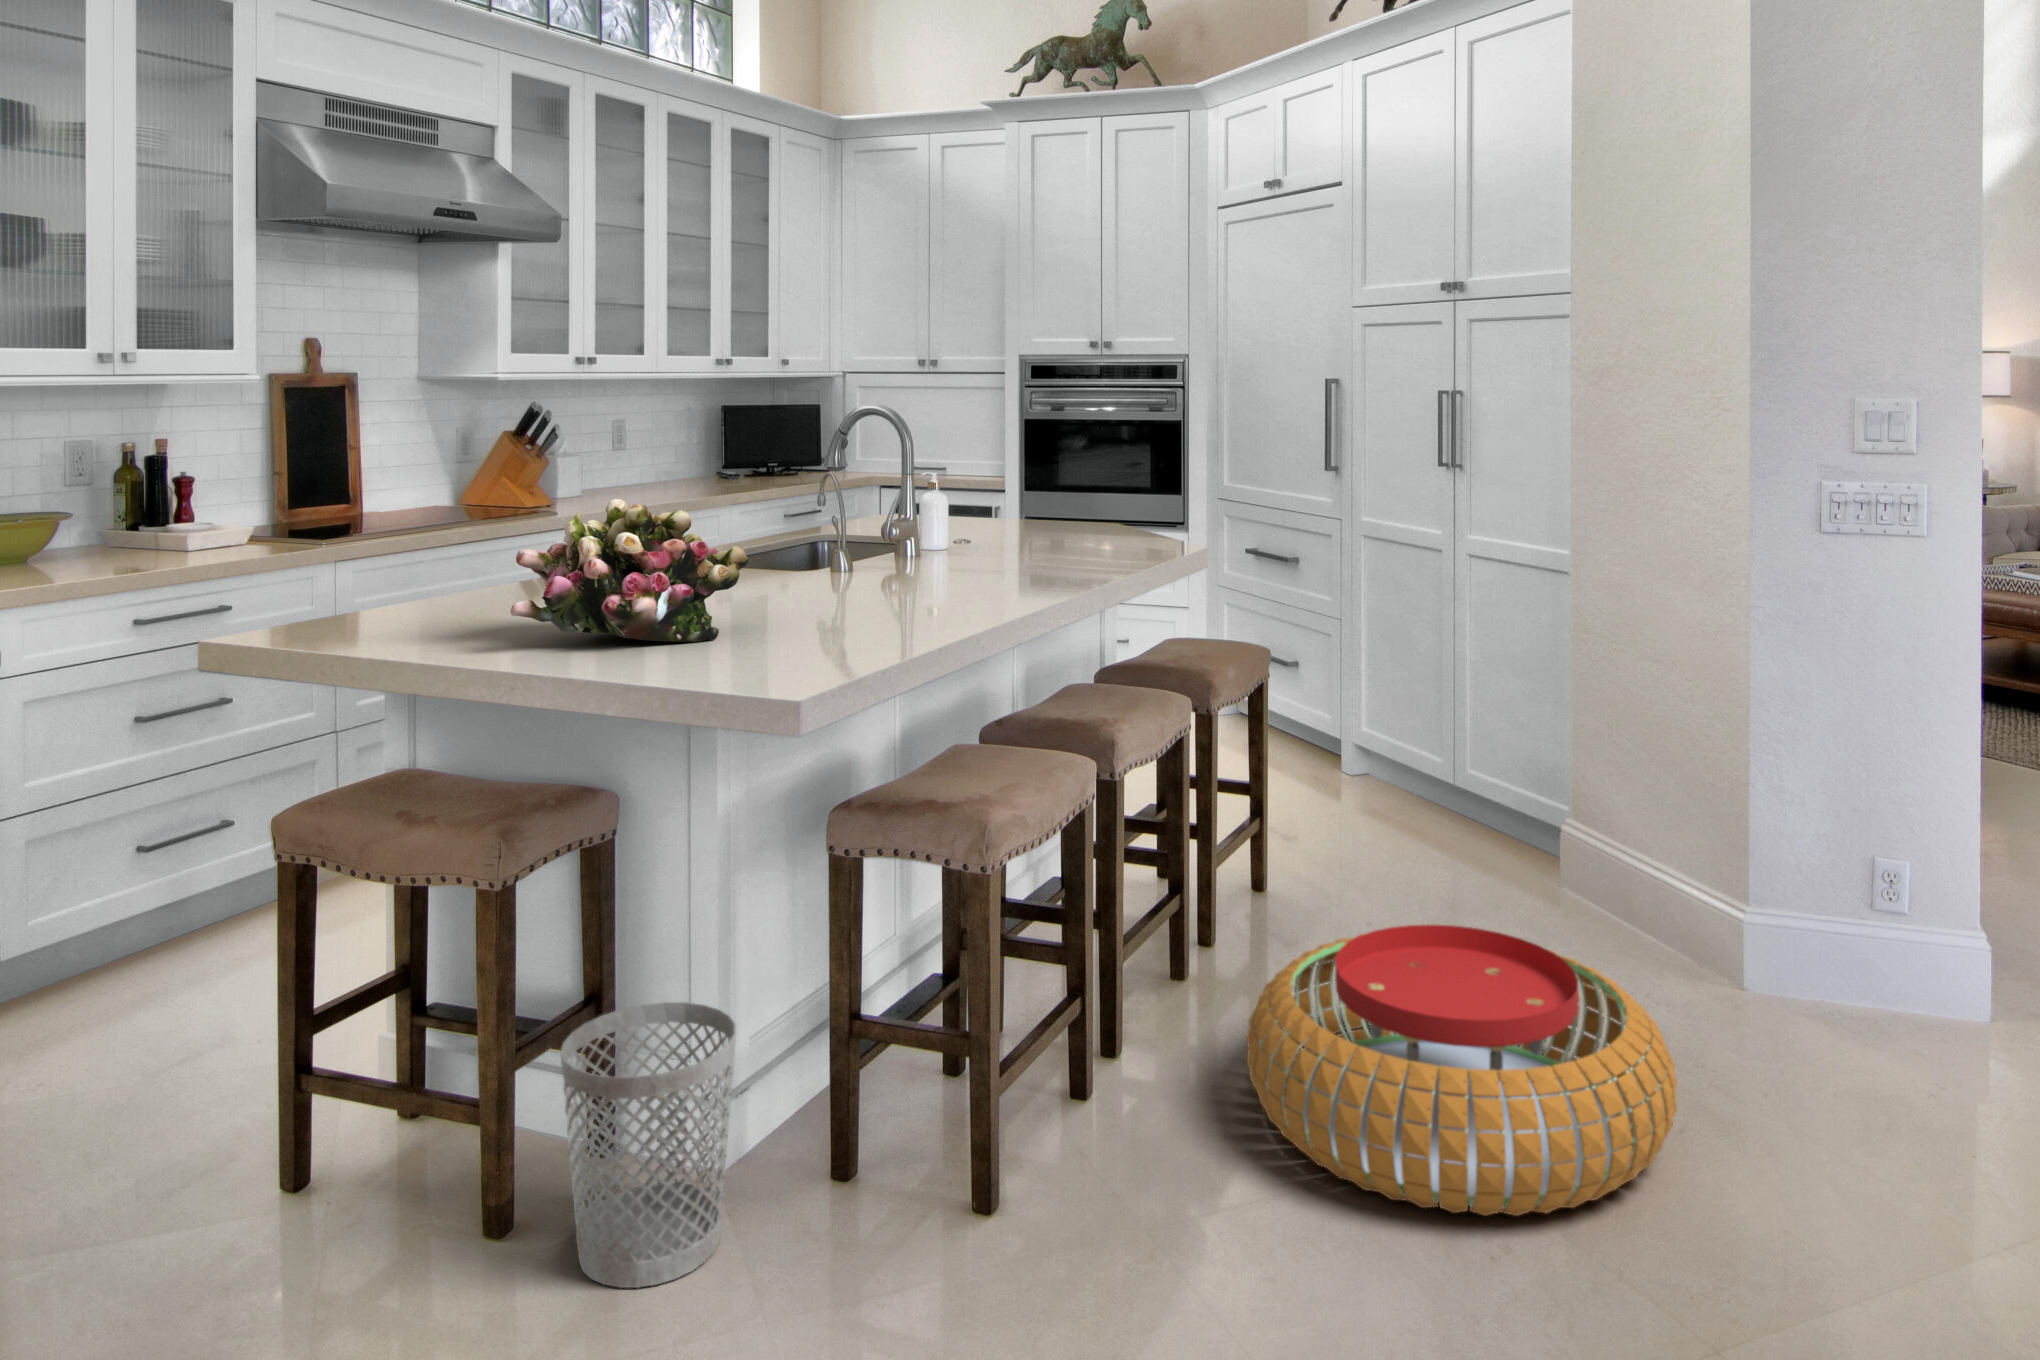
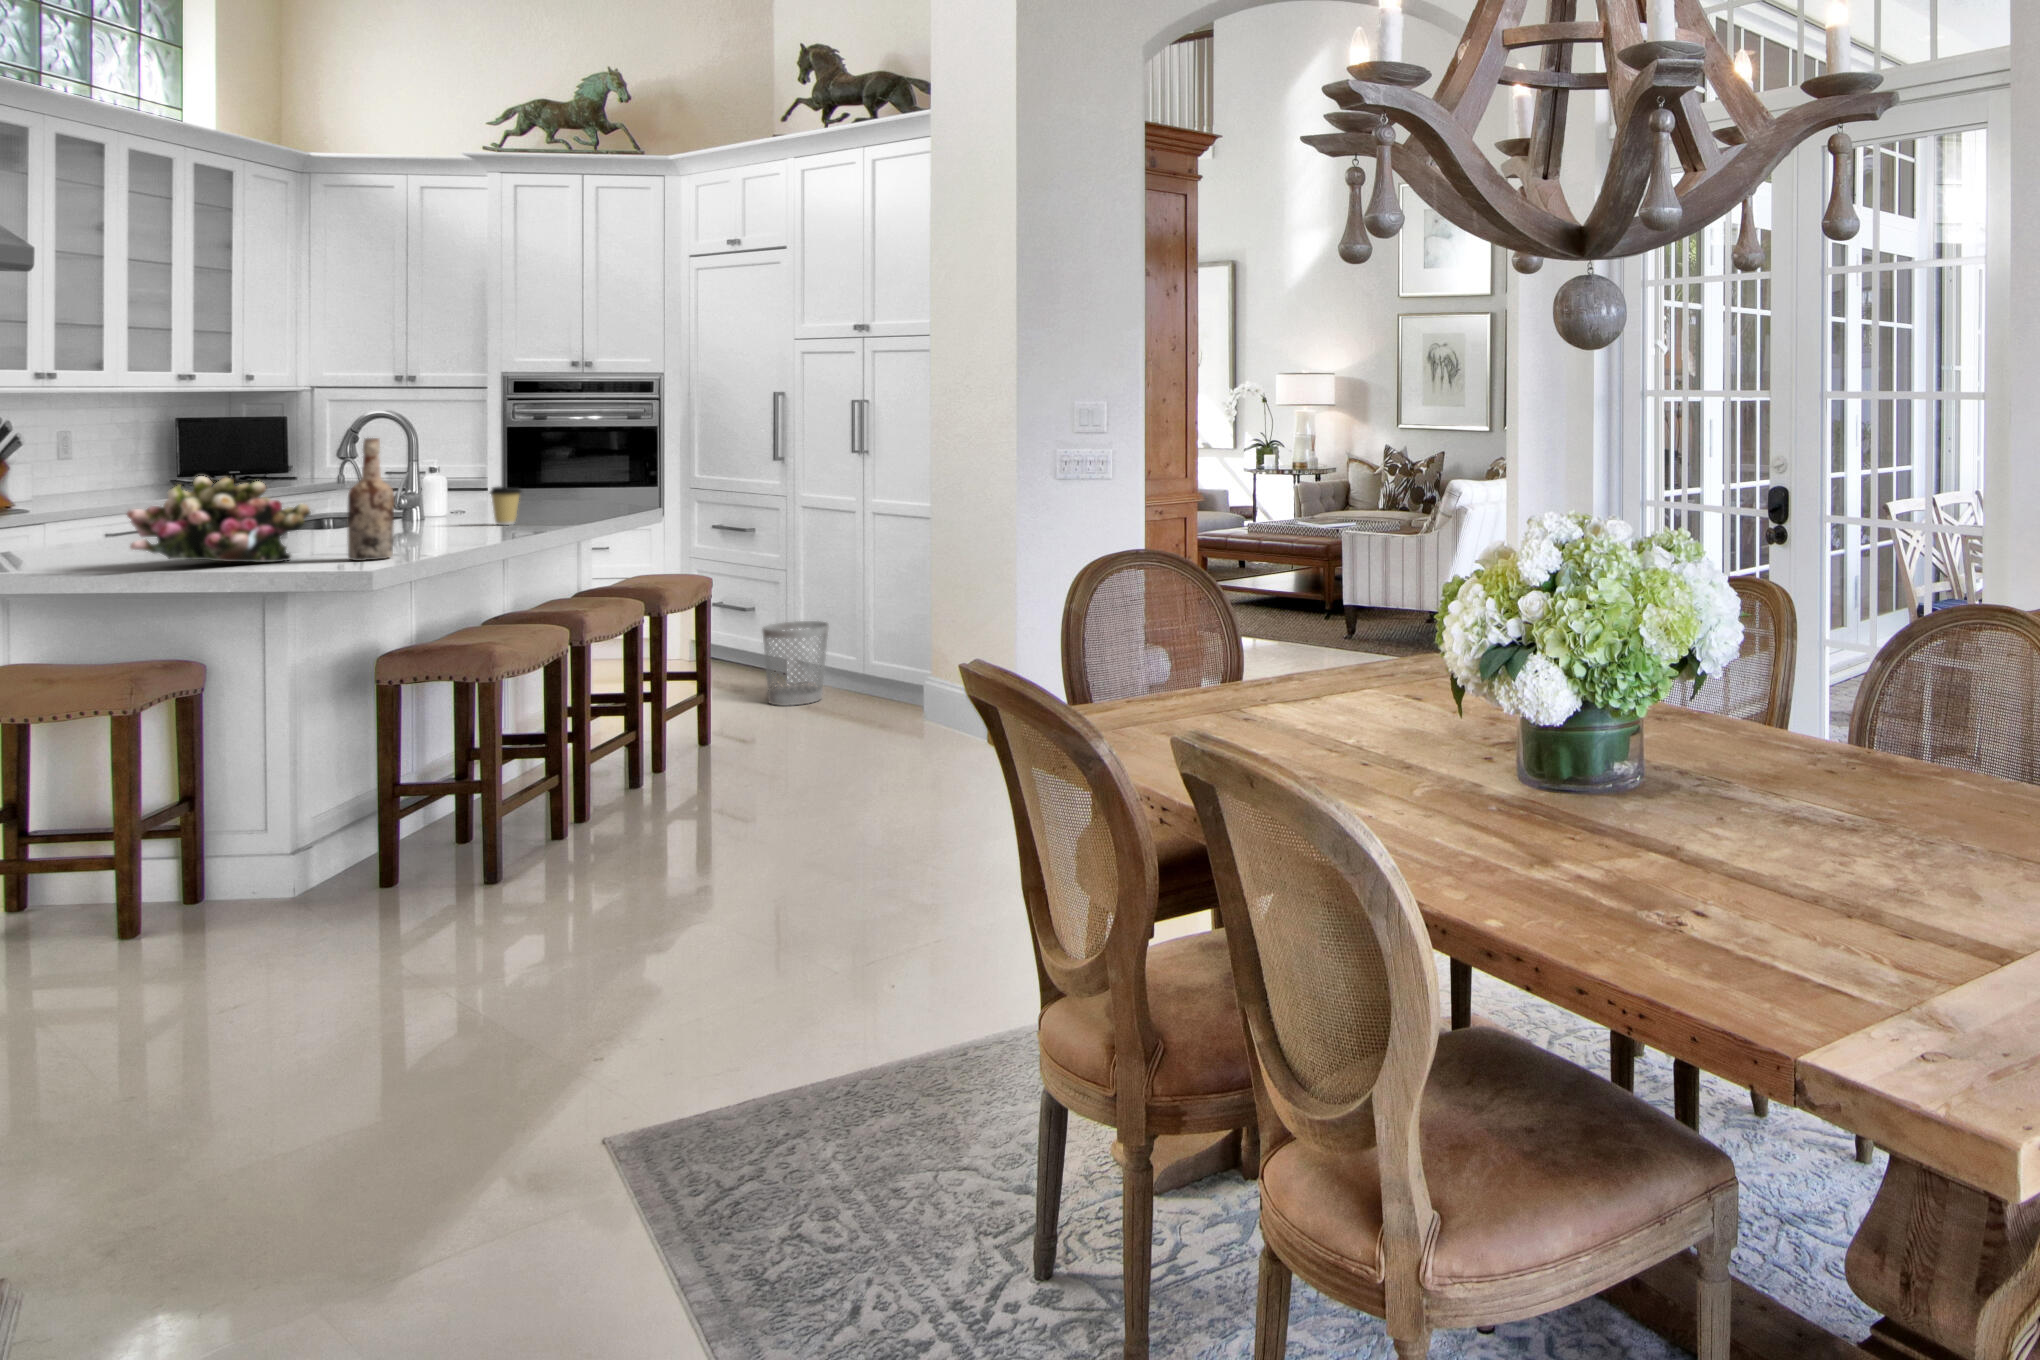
wine bottle: none [784,447,847,651] -> present [347,438,394,561]
coffee cup: none [993,511,1033,567] -> present [490,487,521,525]
pouf: present [1247,925,1677,1216] -> none [672,712,928,839]
wastebasket: present [561,1002,736,1288] -> present [762,621,829,706]

